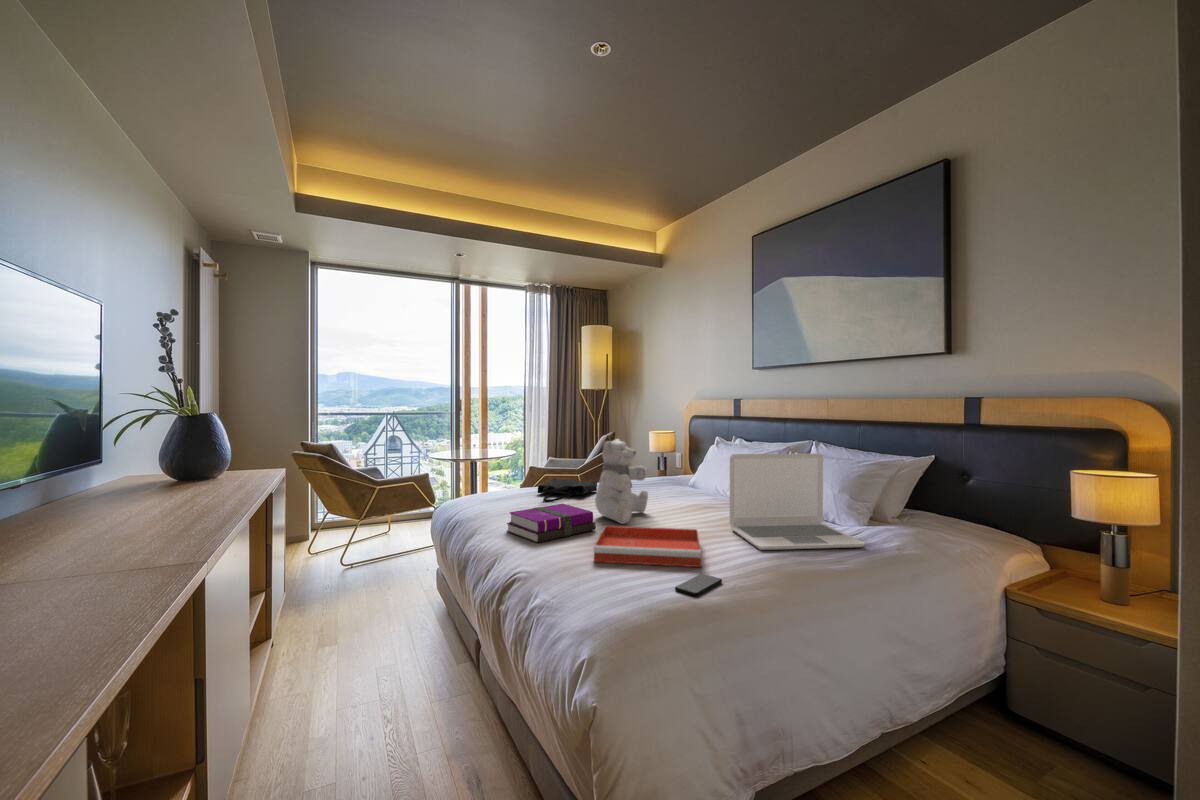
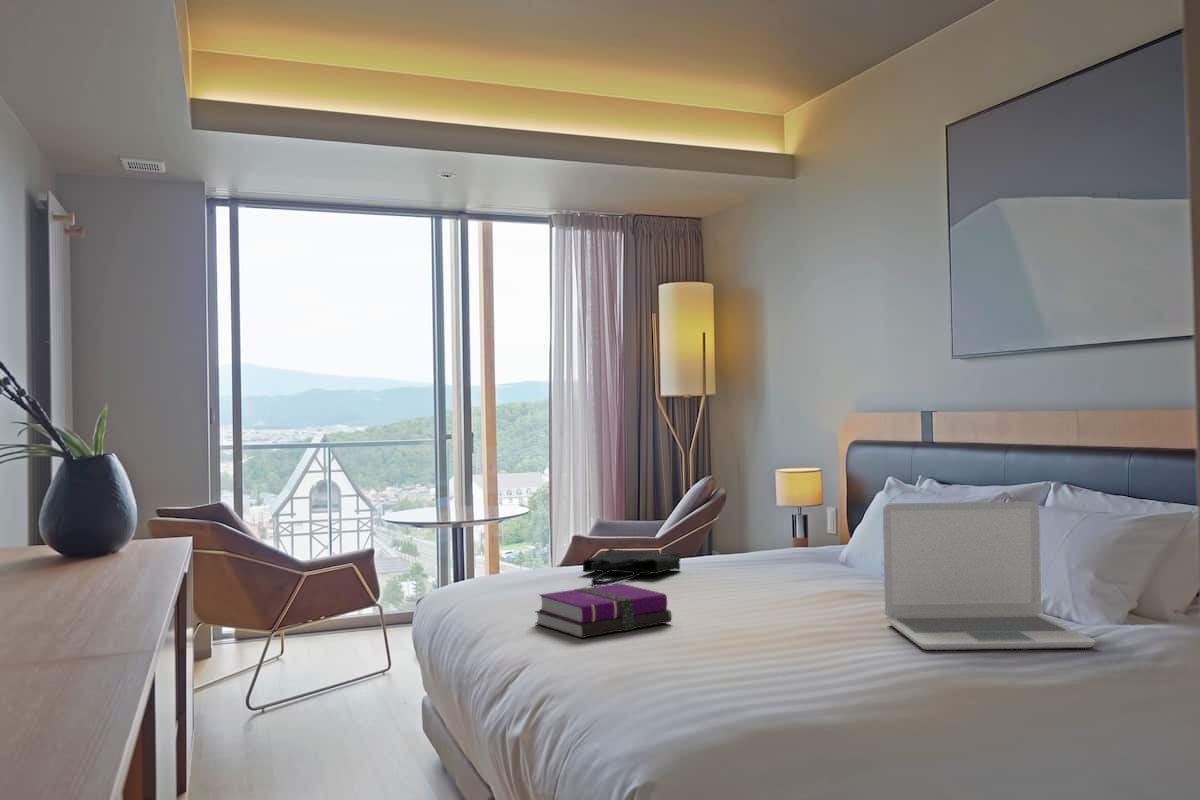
teddy bear: present [595,439,648,524] -> none [672,481,758,615]
tray: present [594,526,701,567] -> none [663,614,827,670]
smartphone: present [675,574,722,596] -> none [777,676,849,701]

